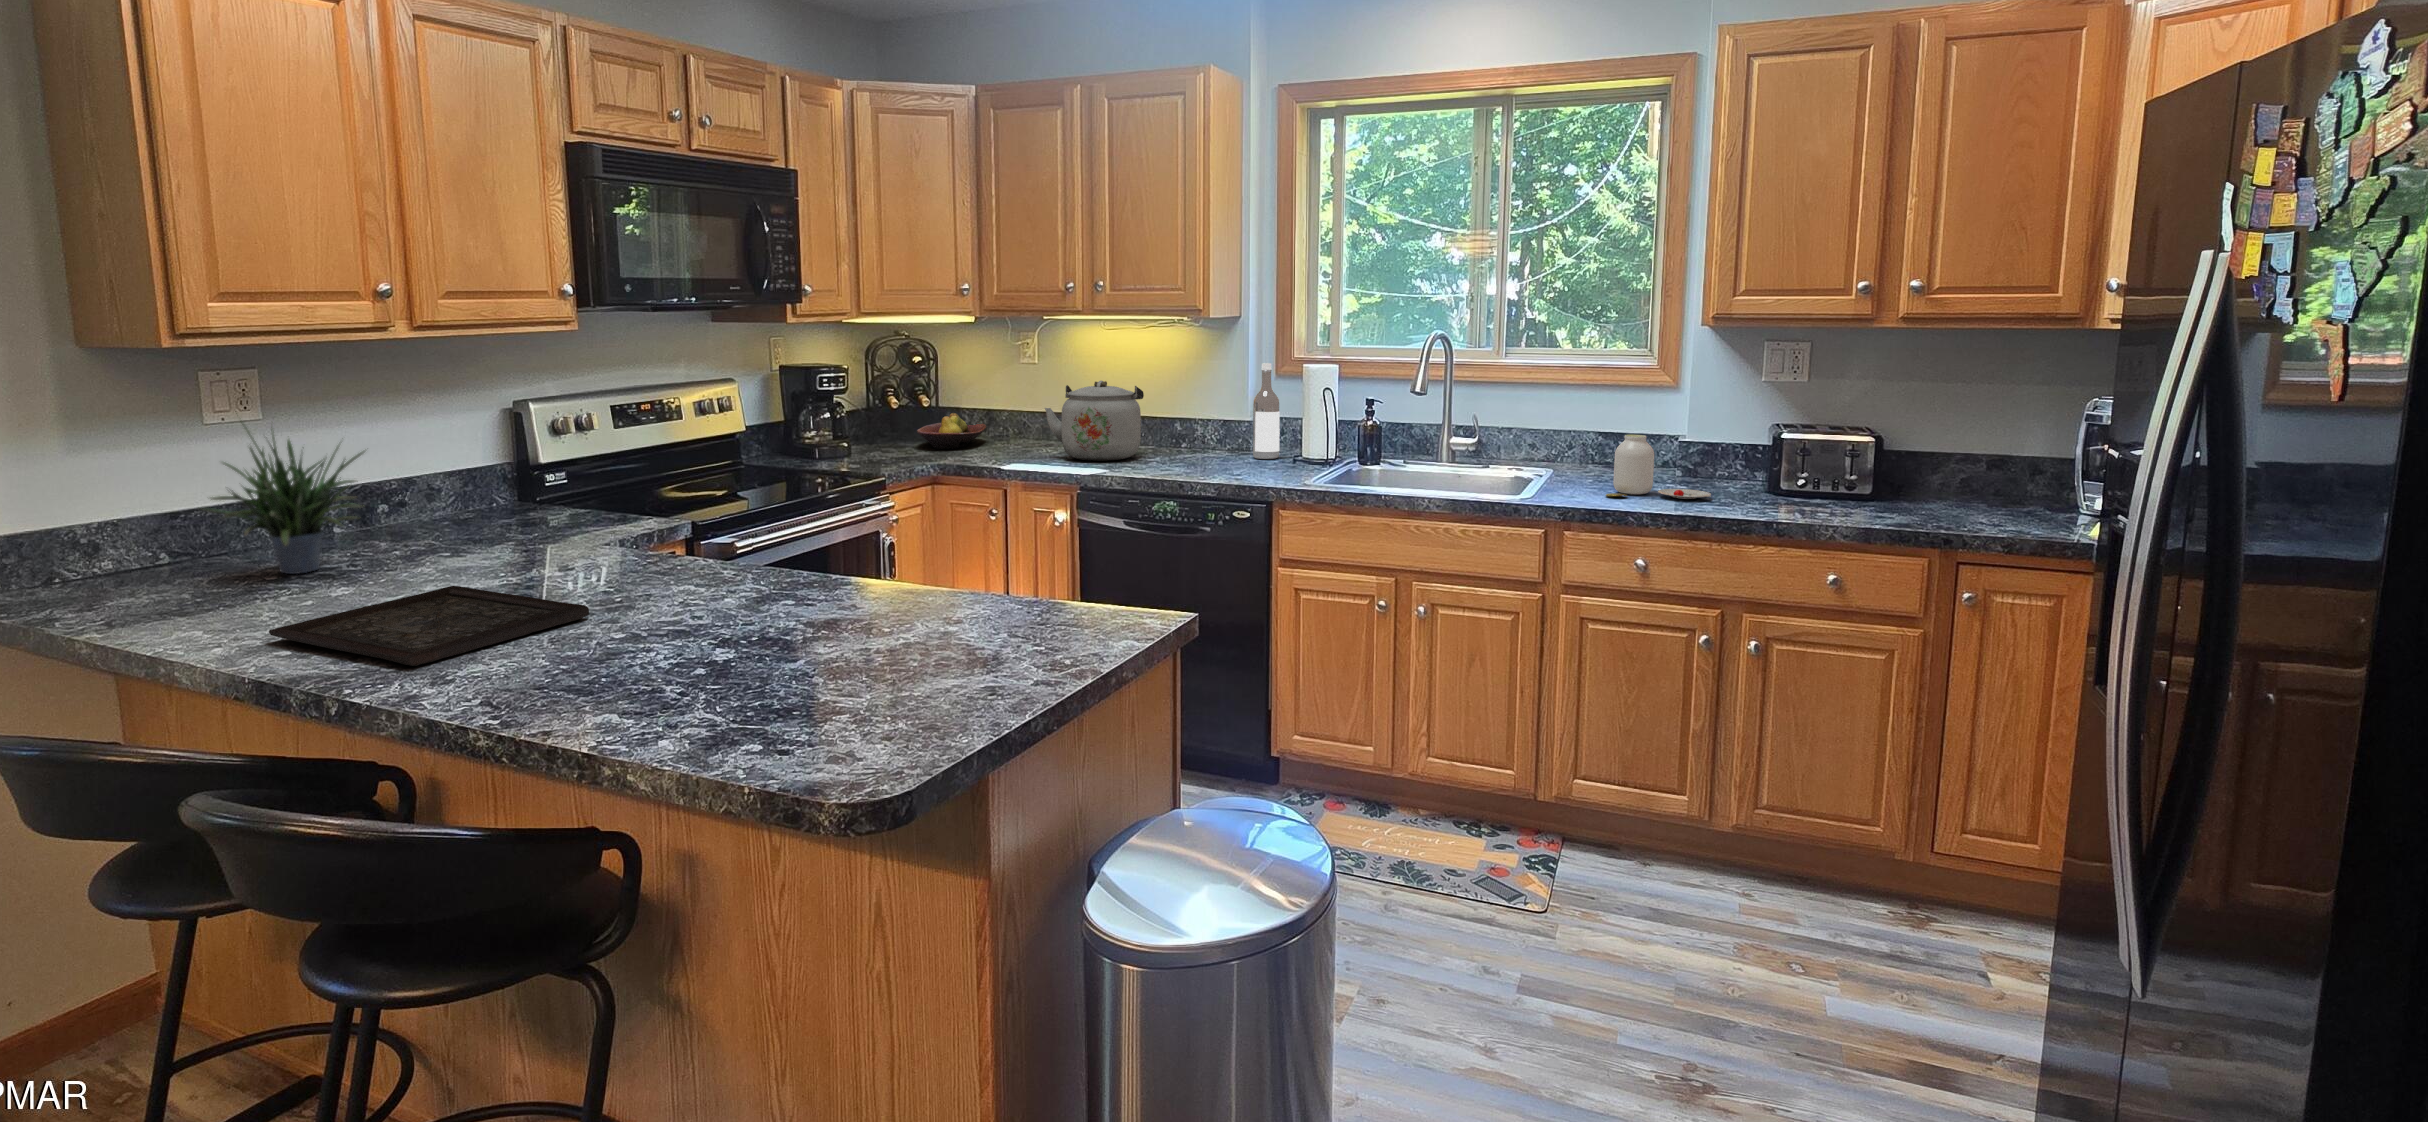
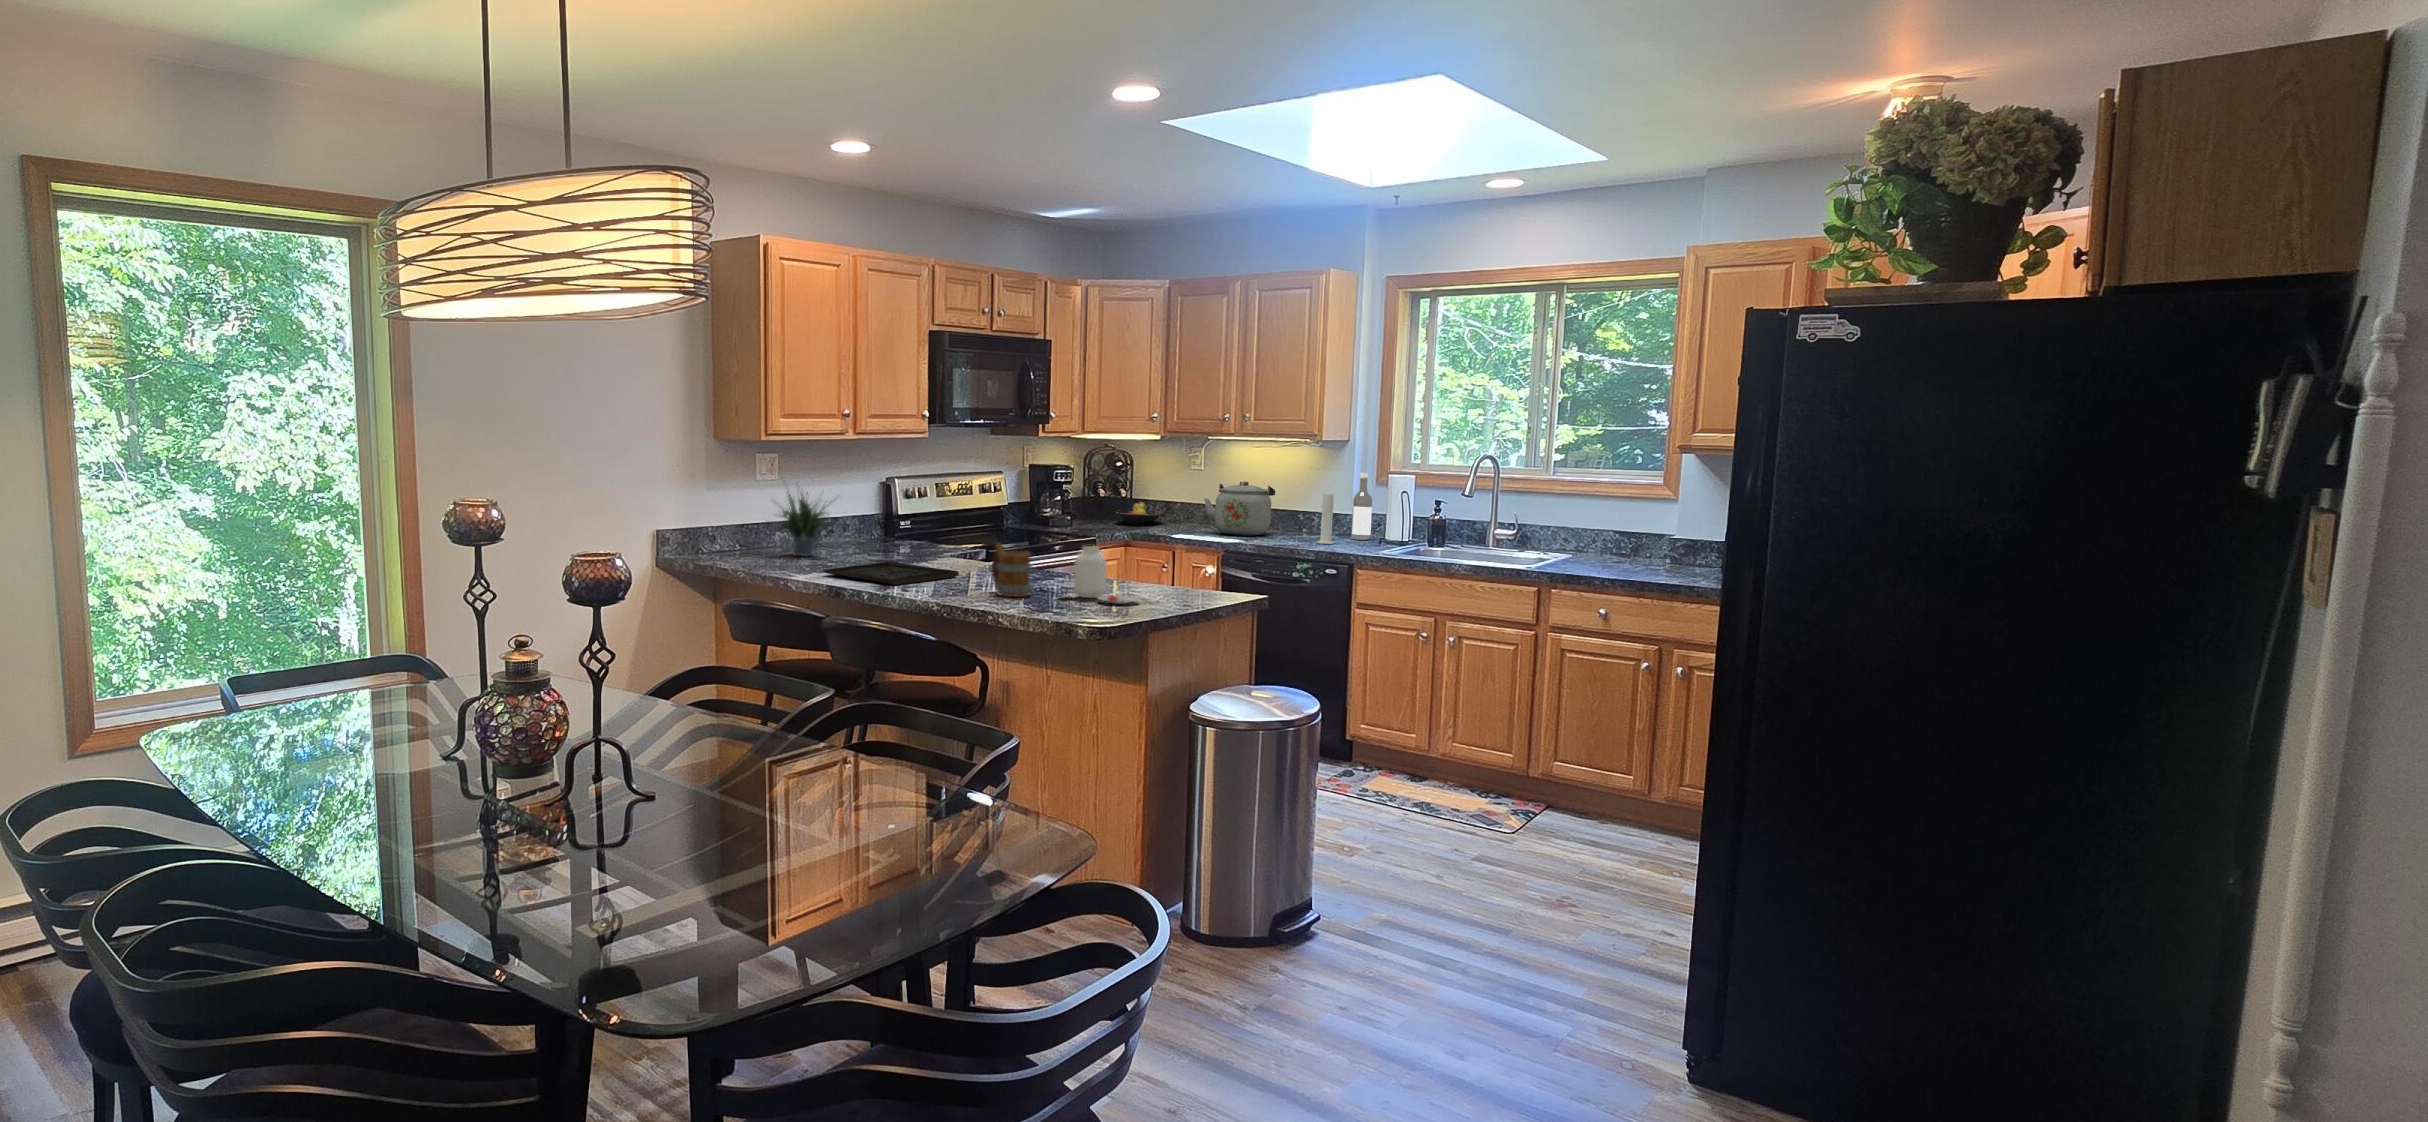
candle: none [1213,385,1237,471] -> present [1317,486,1334,544]
jar: present [1606,435,1711,499] -> present [1074,546,1138,604]
mug: none [634,562,727,689] -> present [992,543,1032,597]

